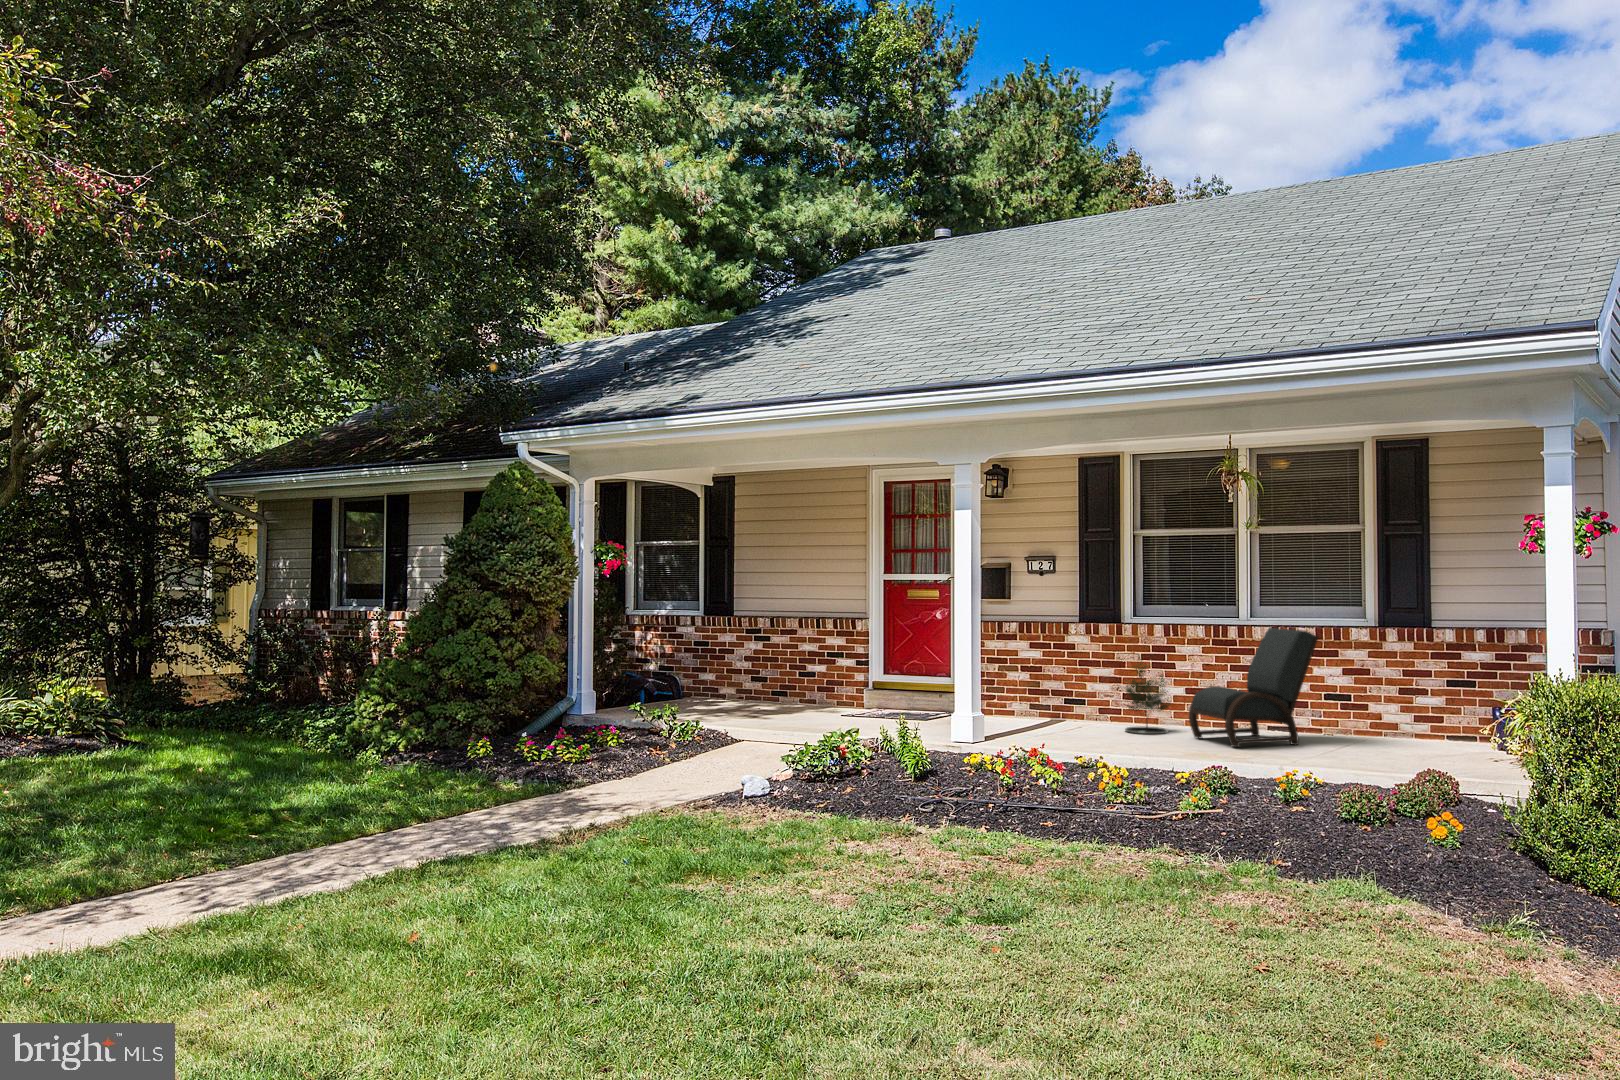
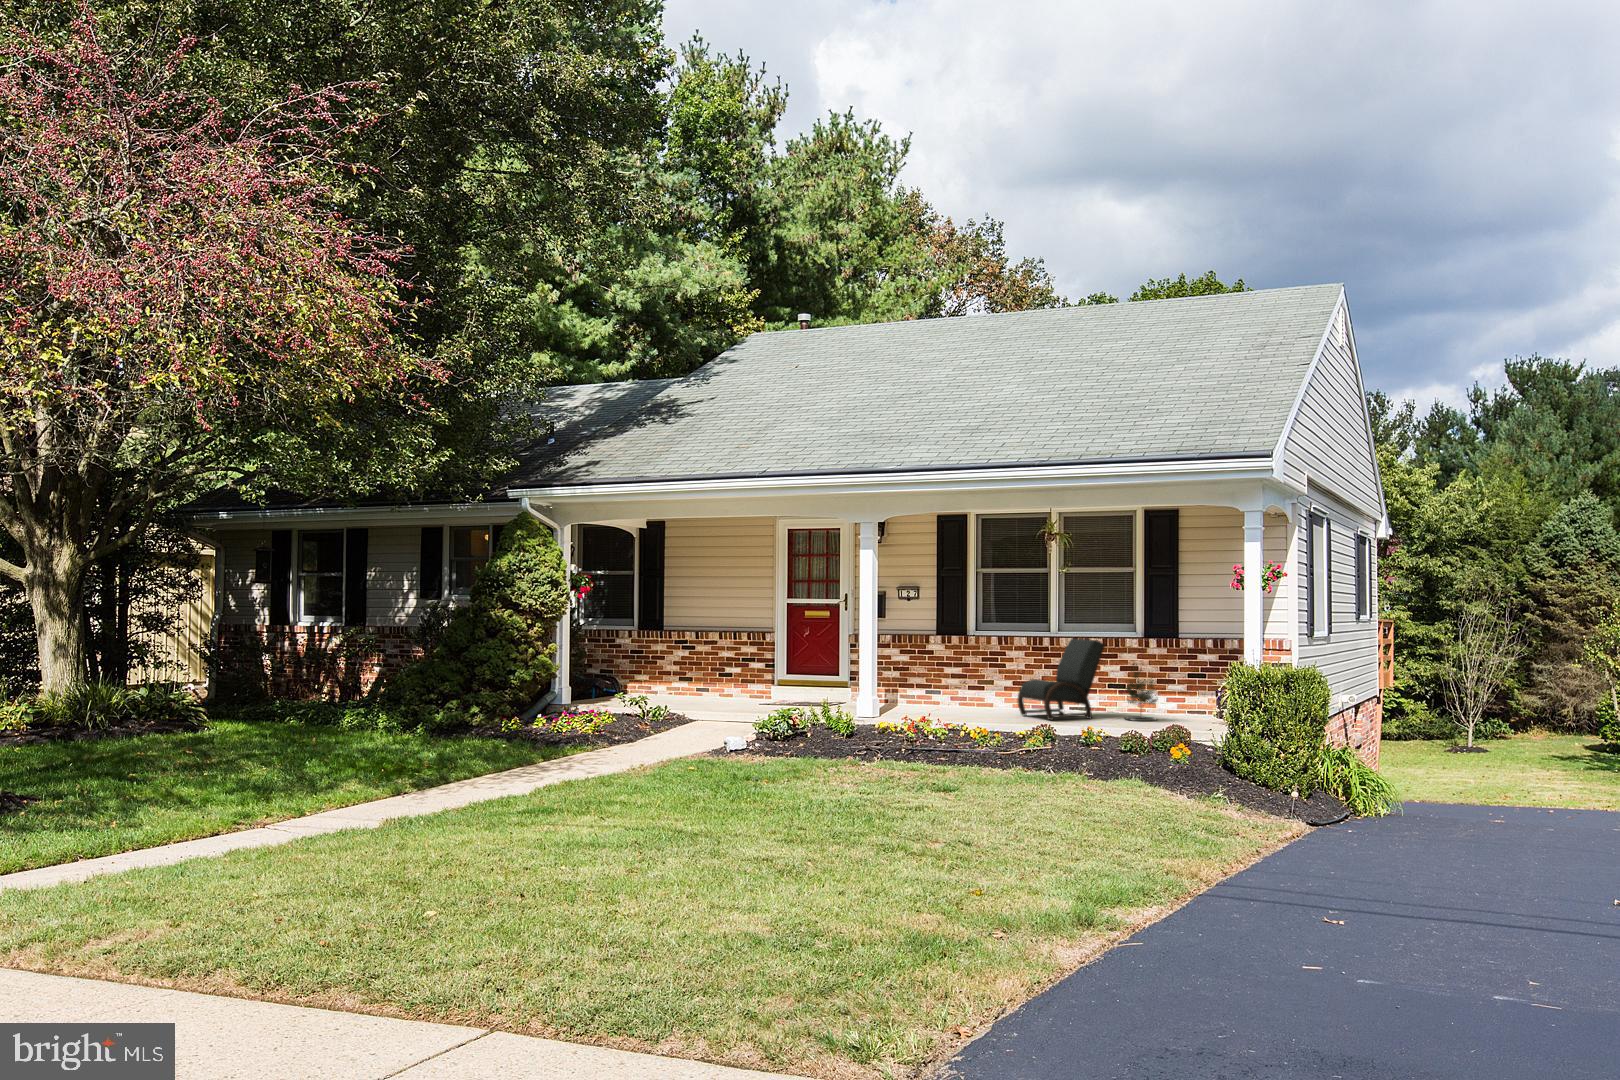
potted tree: present [1125,659,1170,734] -> present [1125,664,1158,721]

